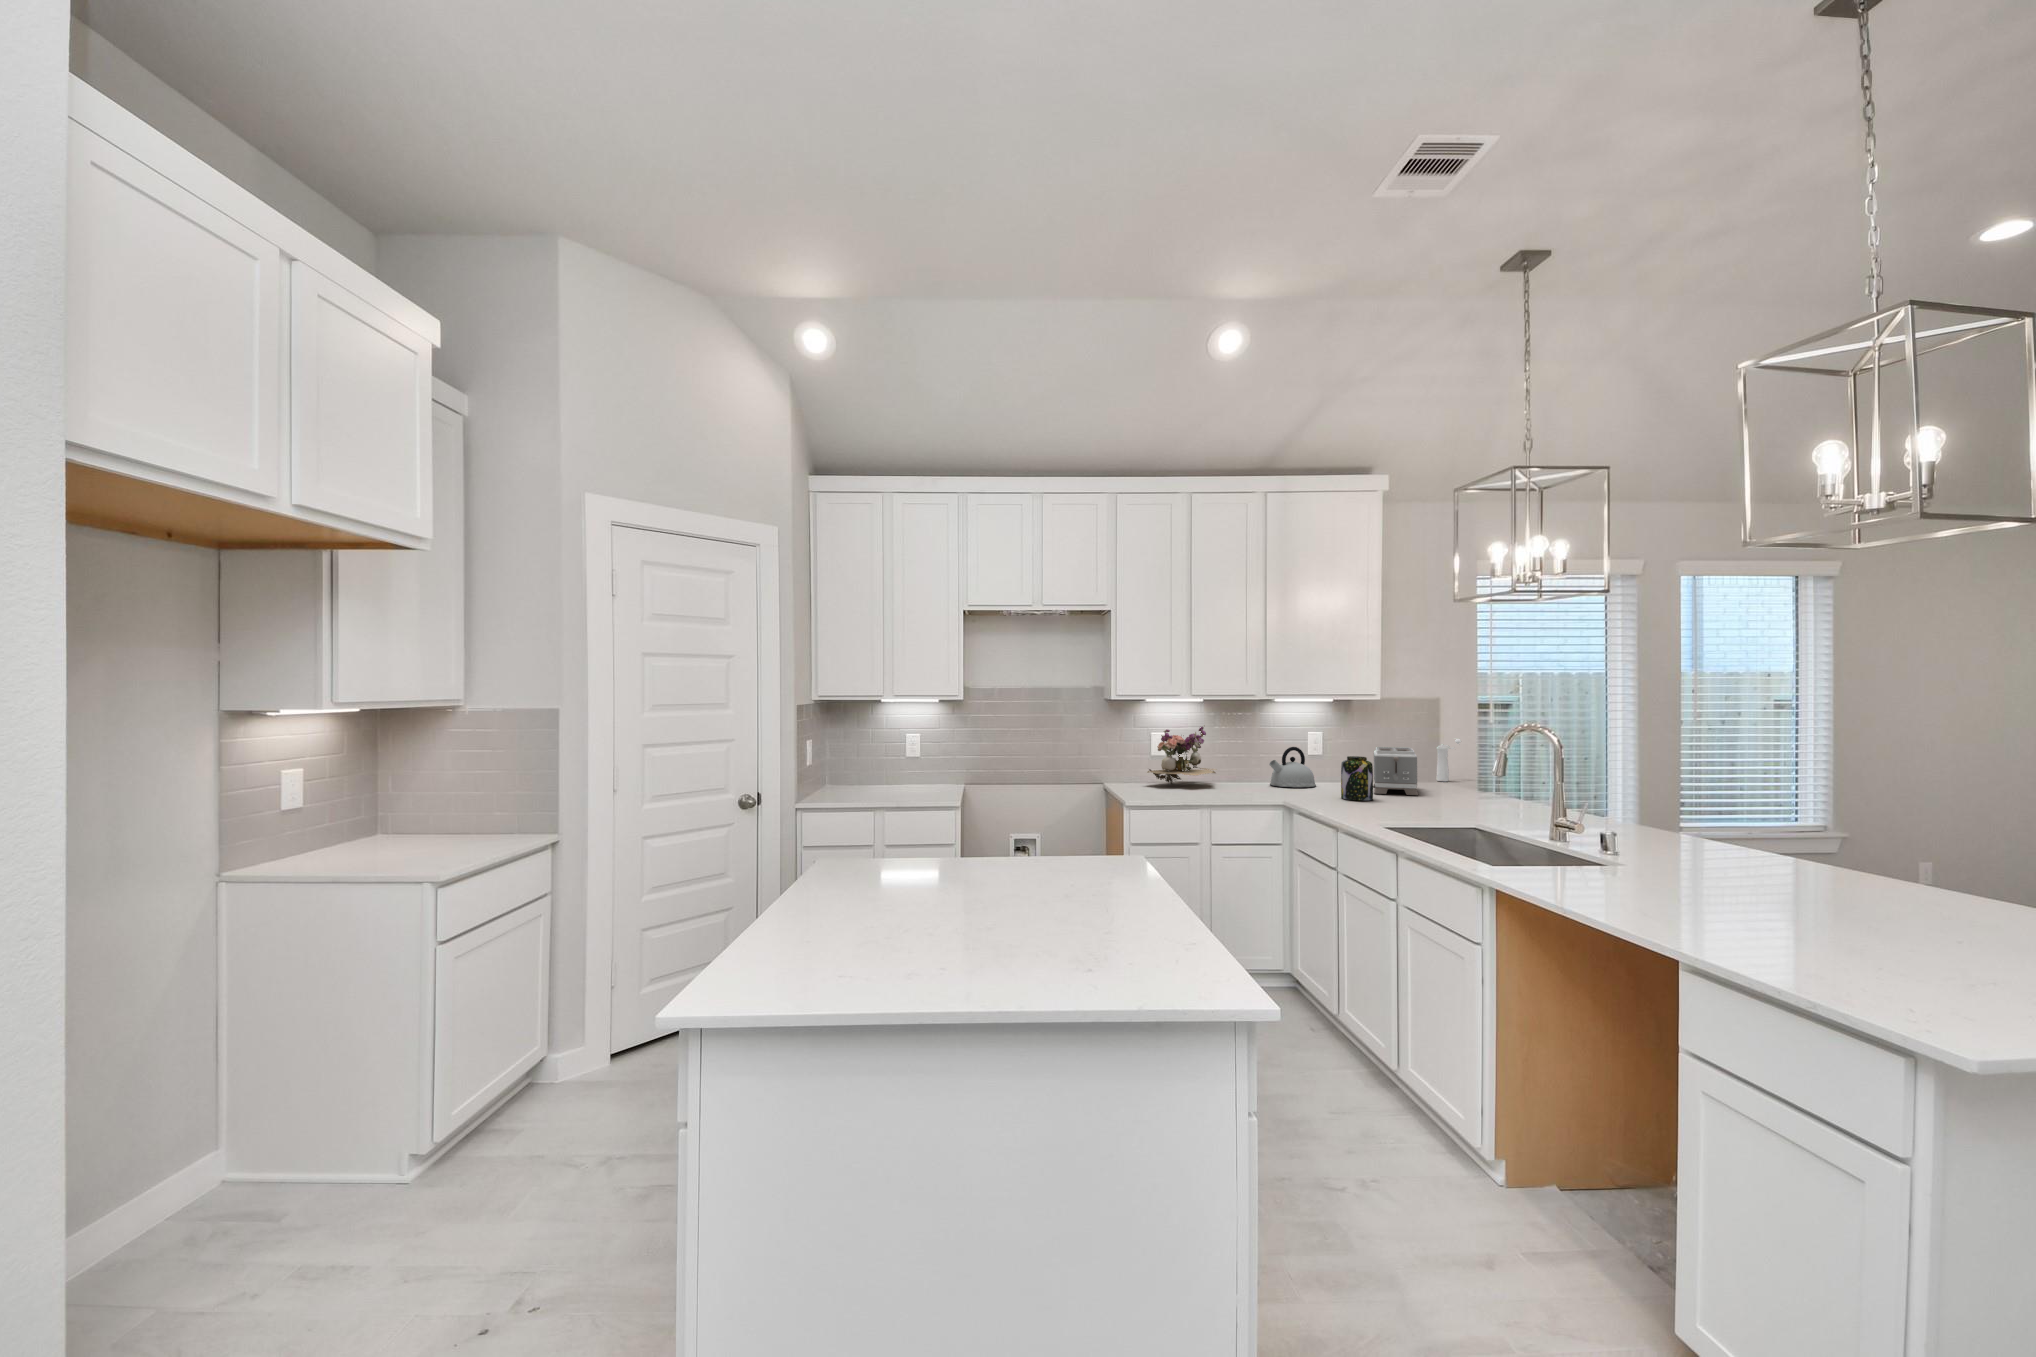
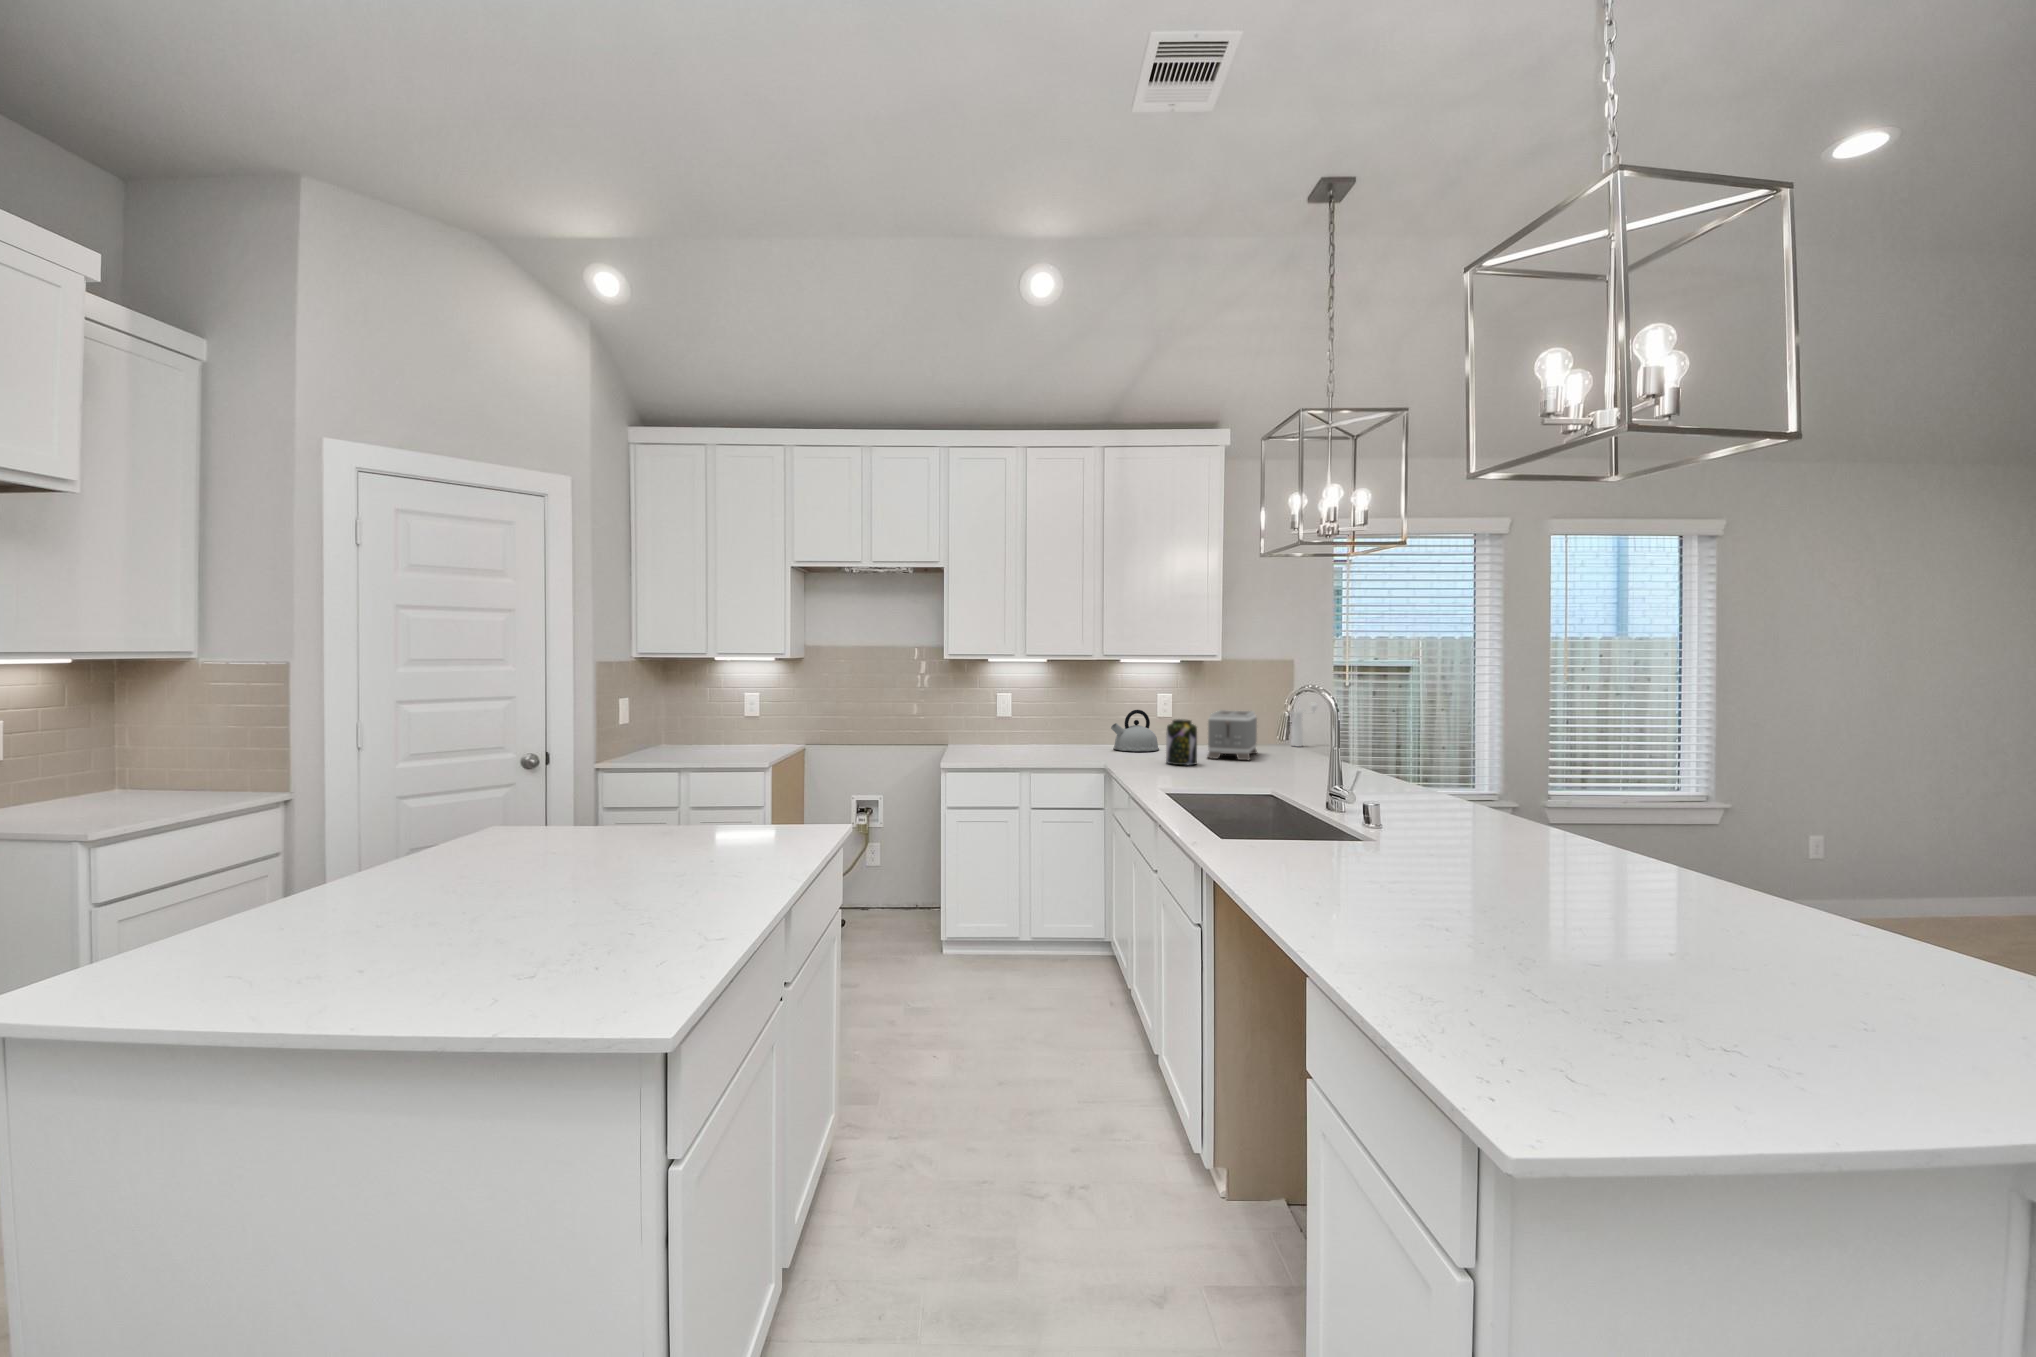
flower arrangement: present [1147,725,1217,784] -> none [985,687,1062,748]

